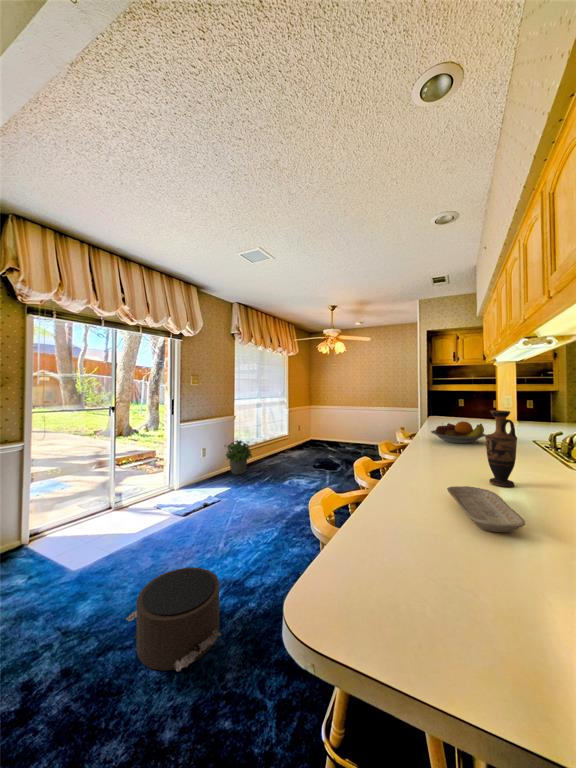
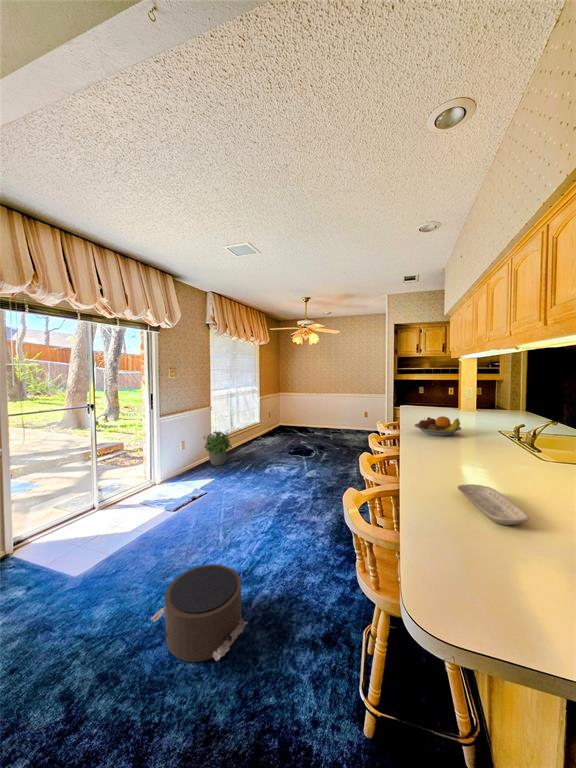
vase: present [485,410,517,487] -> none [480,418,506,481]

